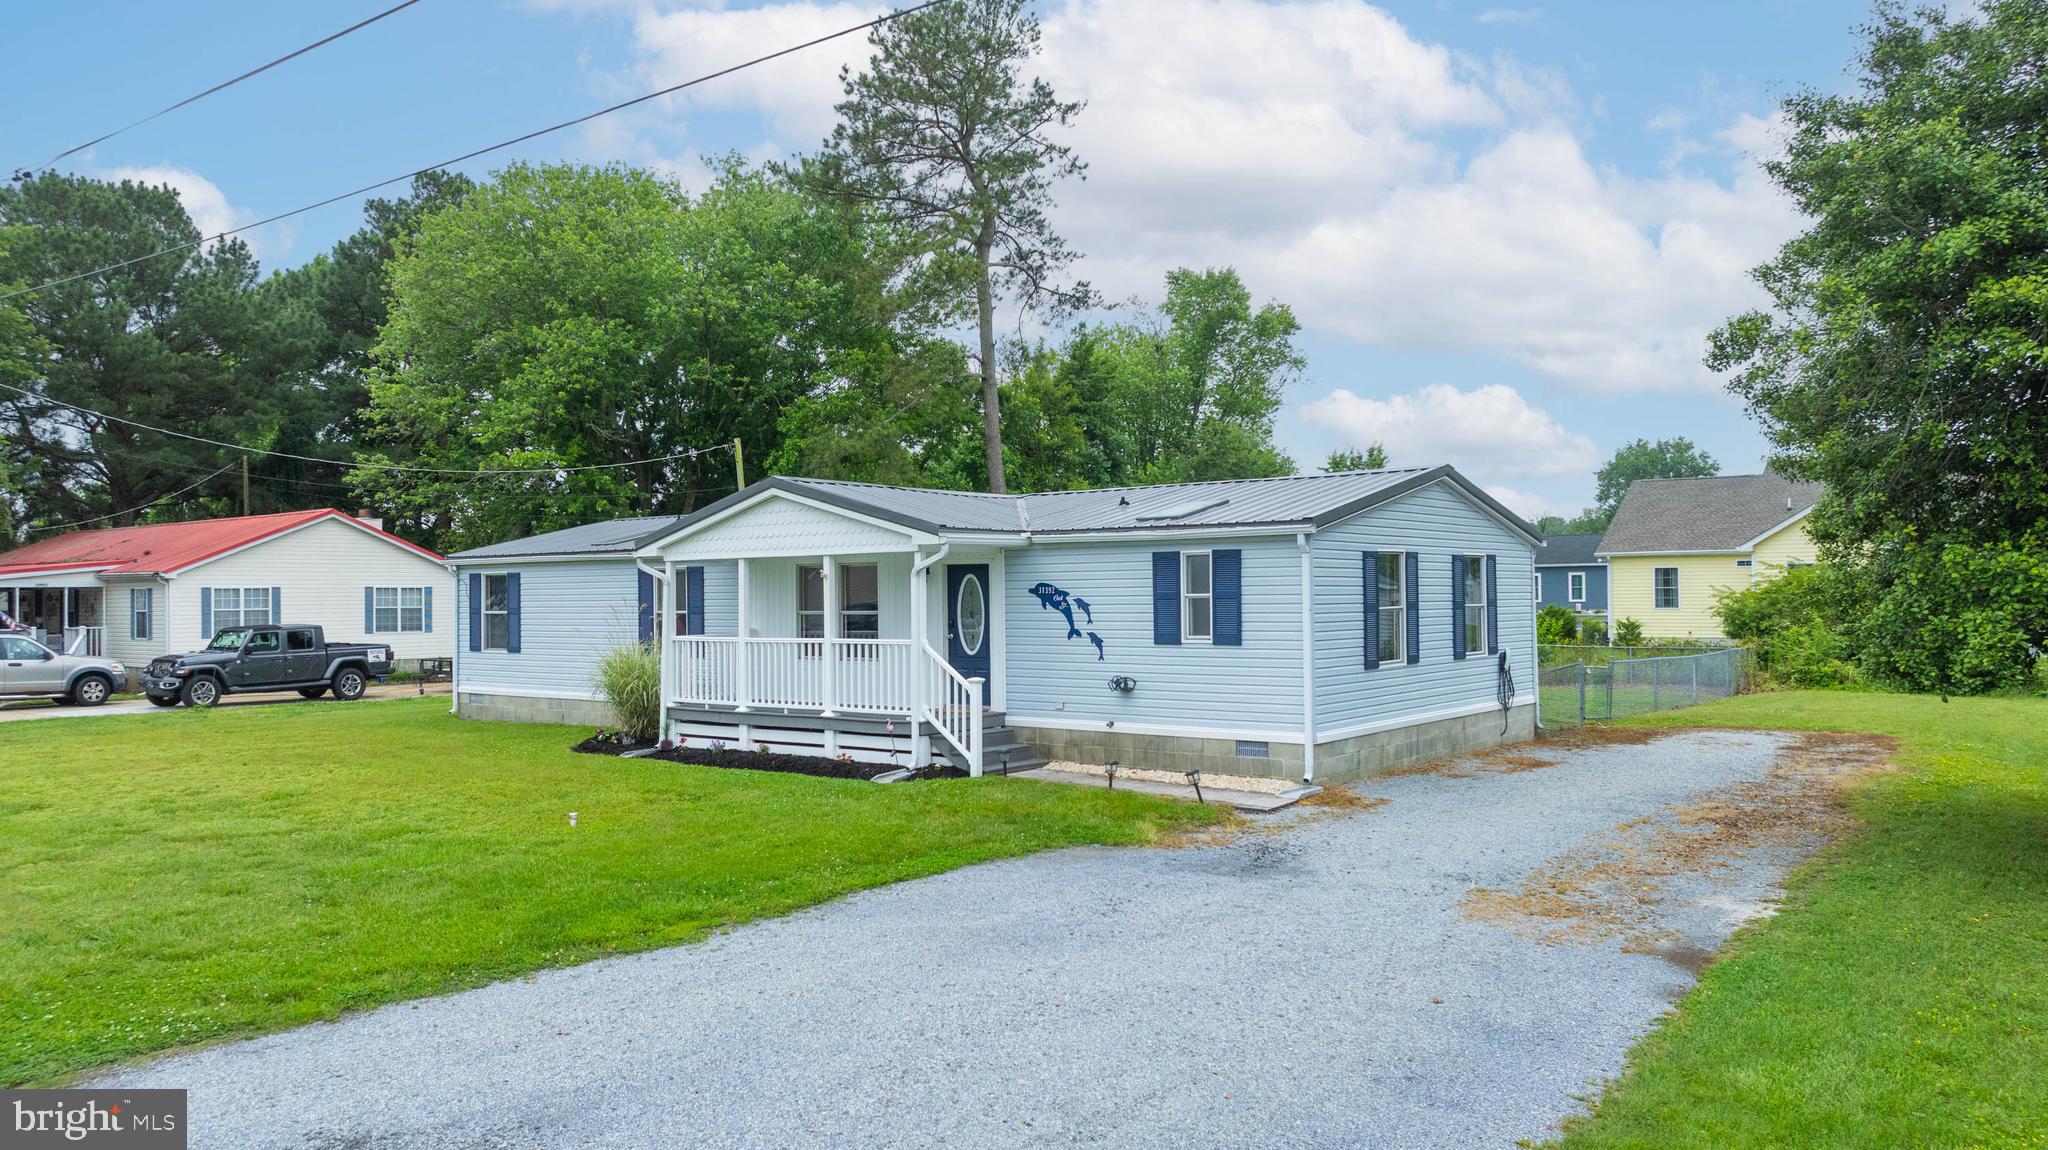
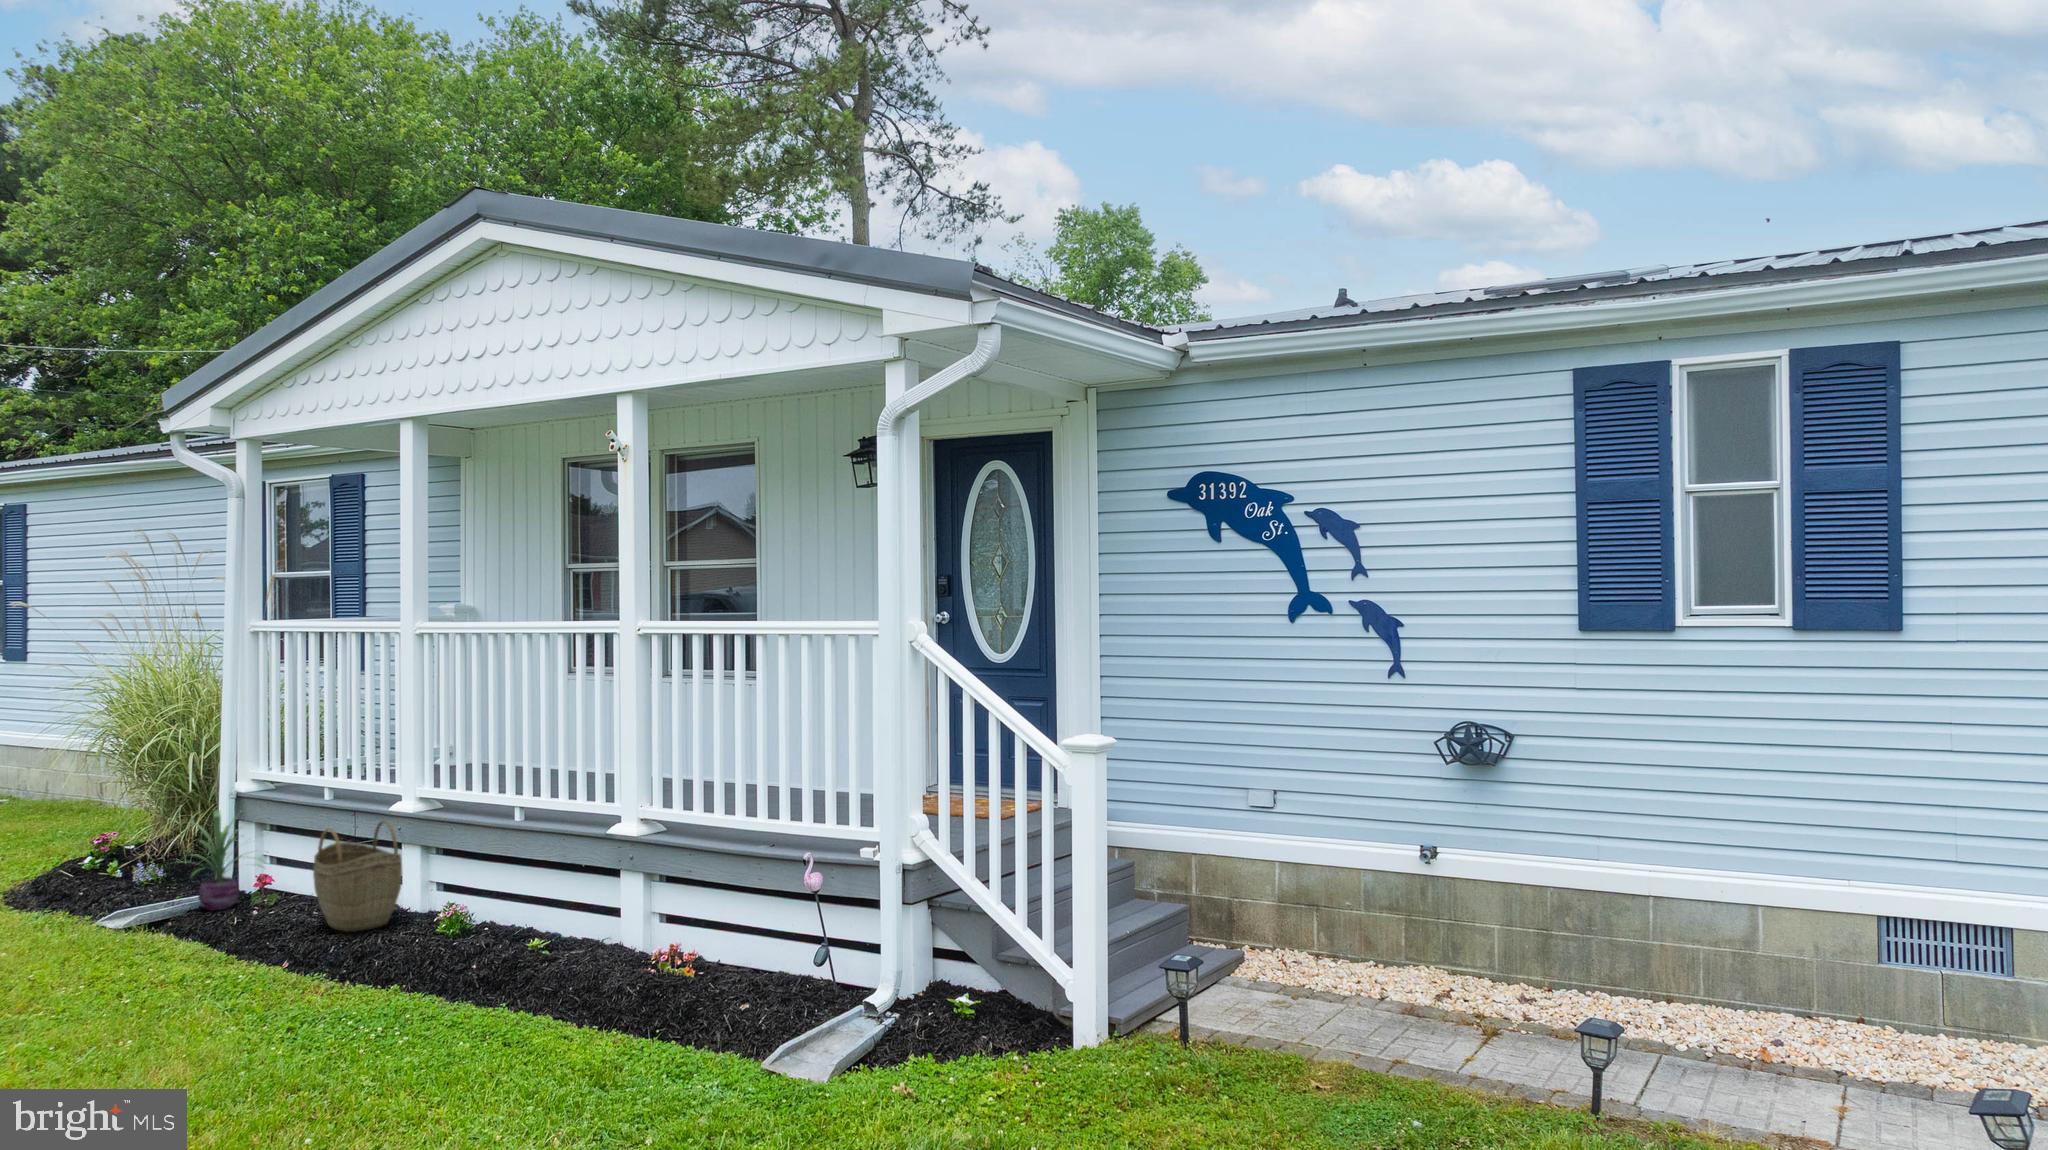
woven basket: none [708,715,741,756] -> present [313,821,402,932]

